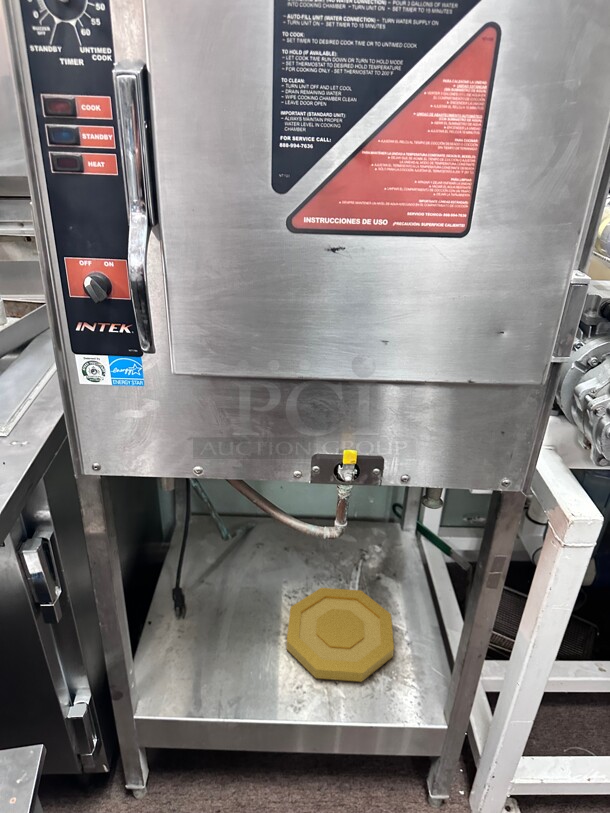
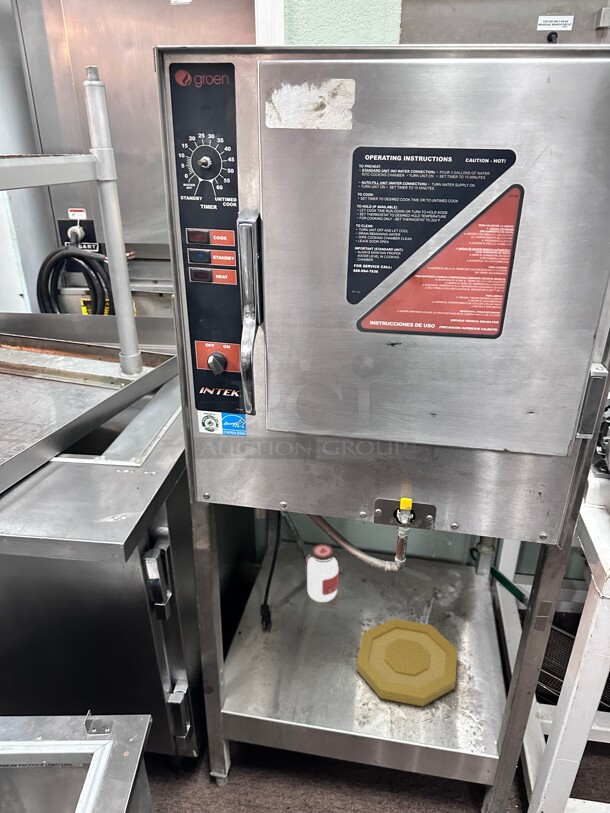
jar: none [223,515,260,578] -> present [306,544,340,602]

